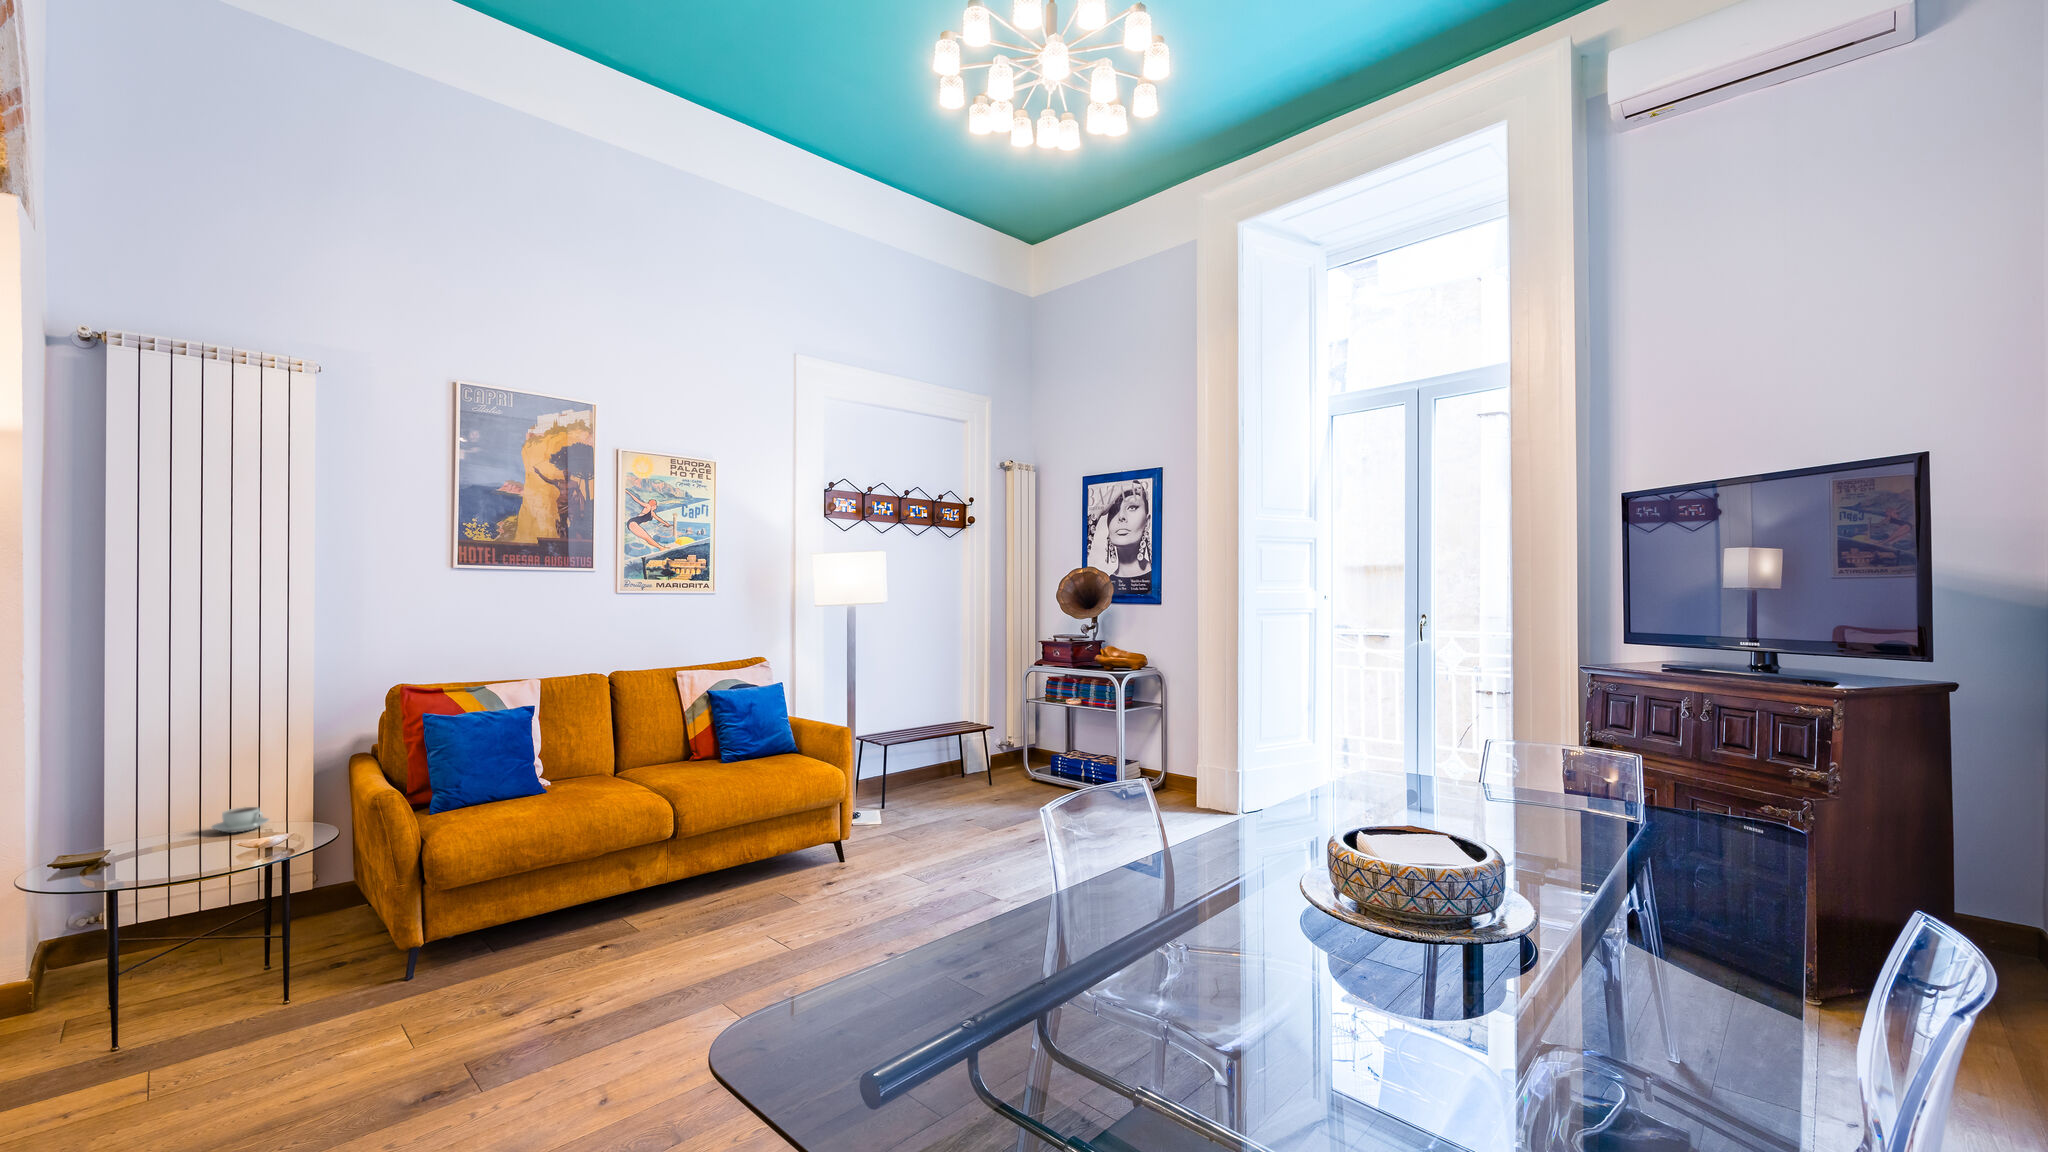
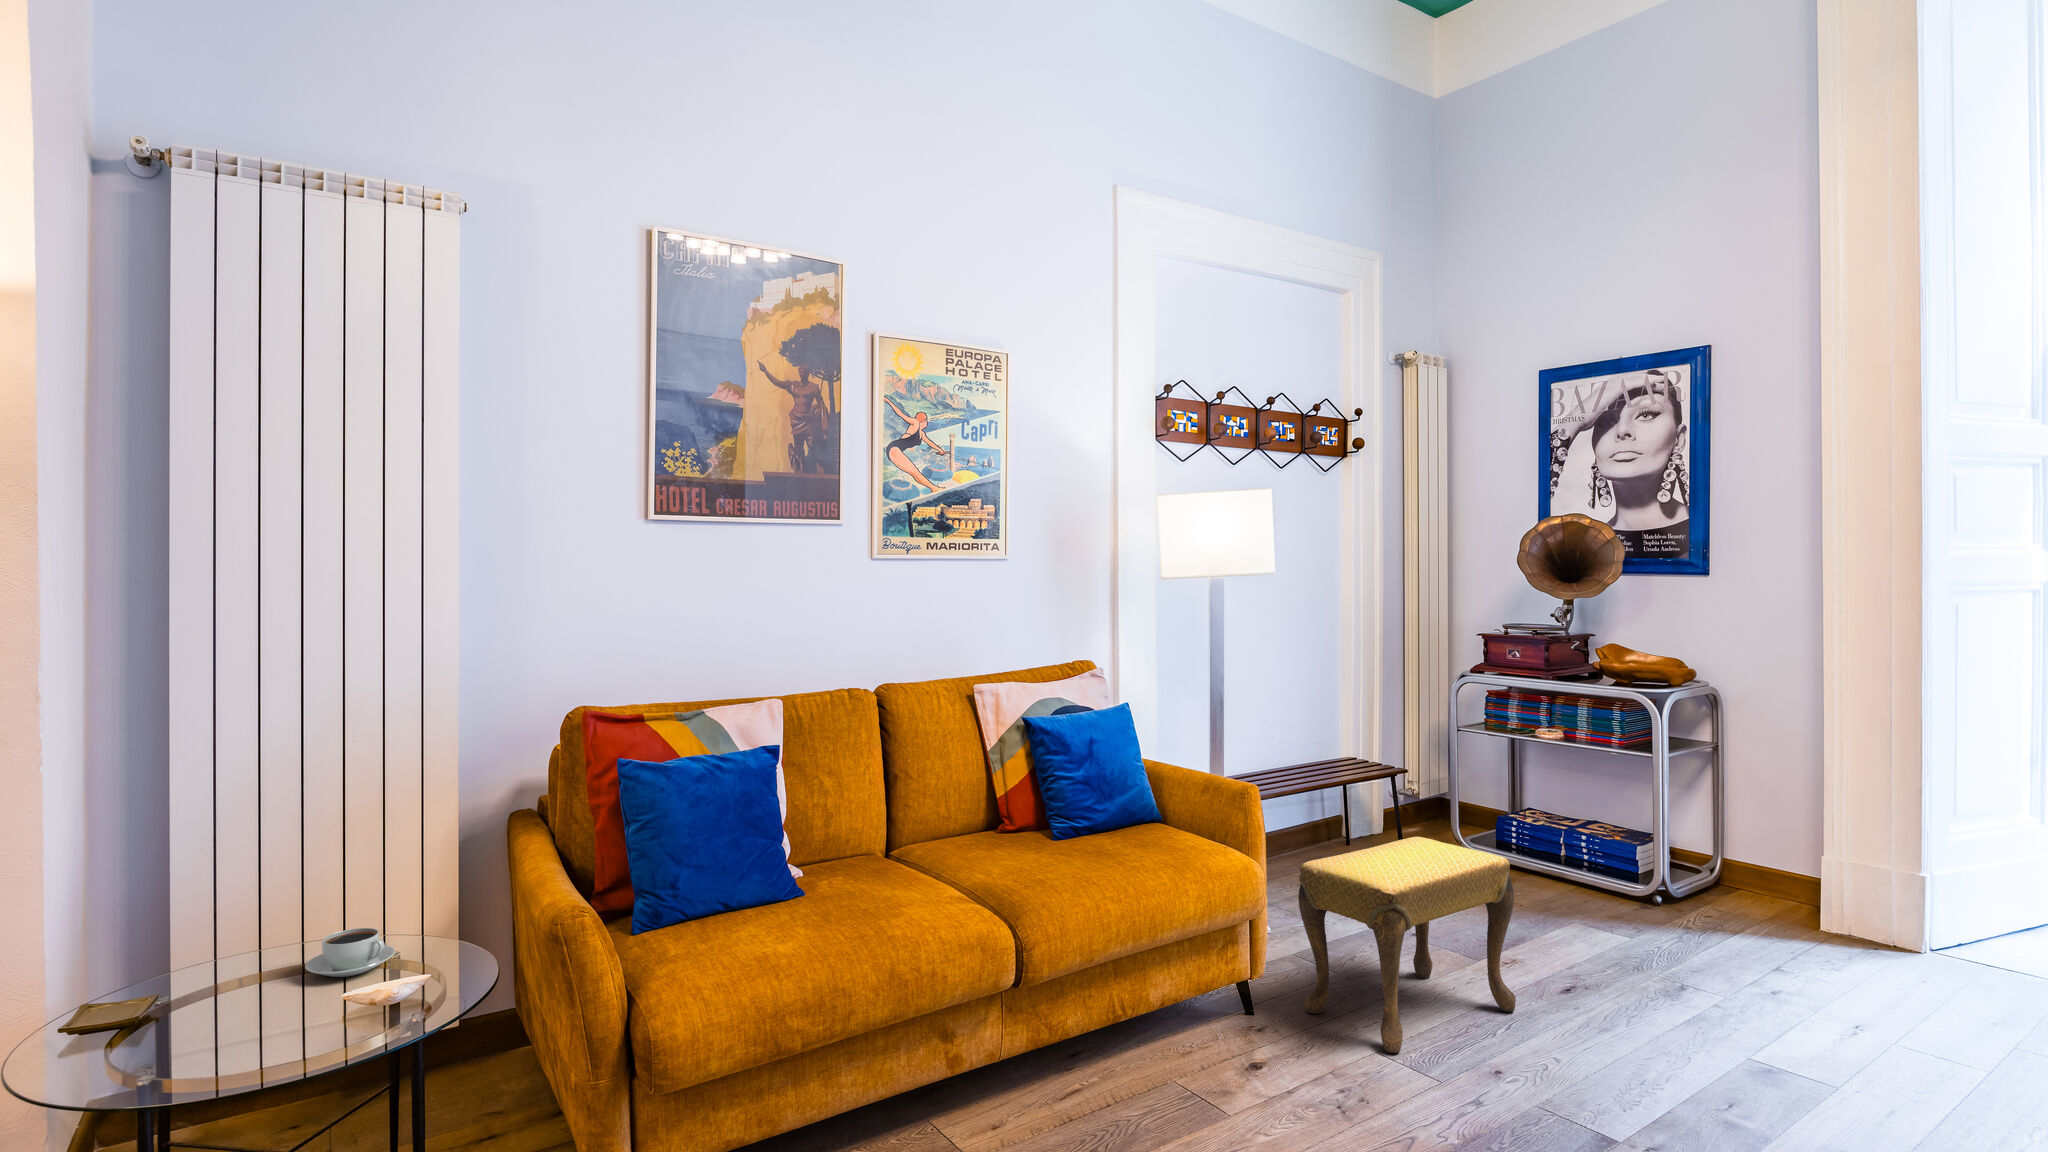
footstool: none [870,757,996,874] -> present [1298,837,1516,1053]

